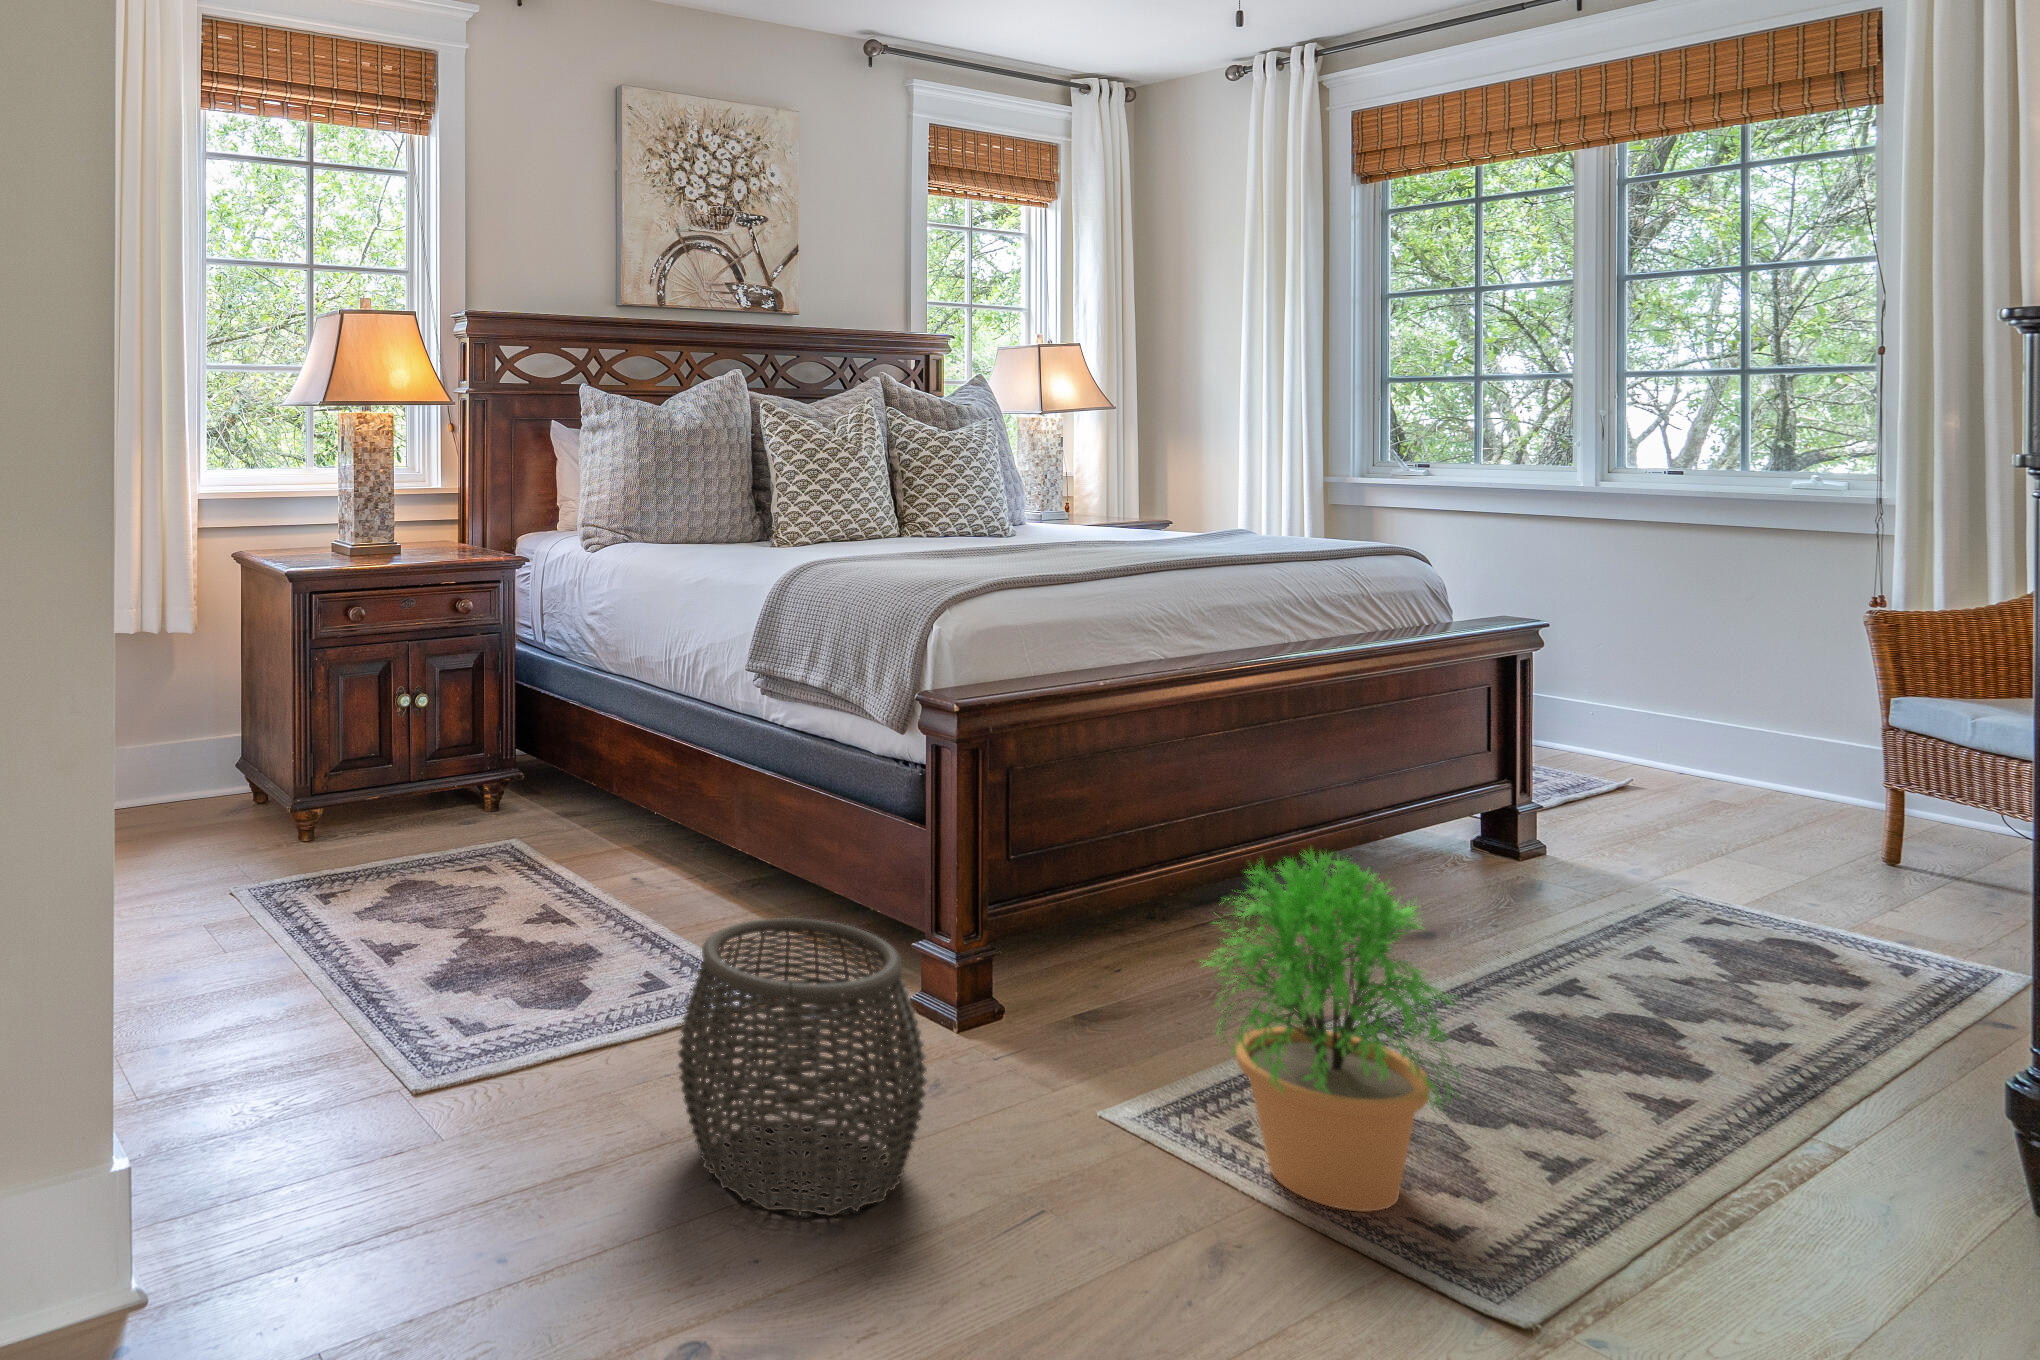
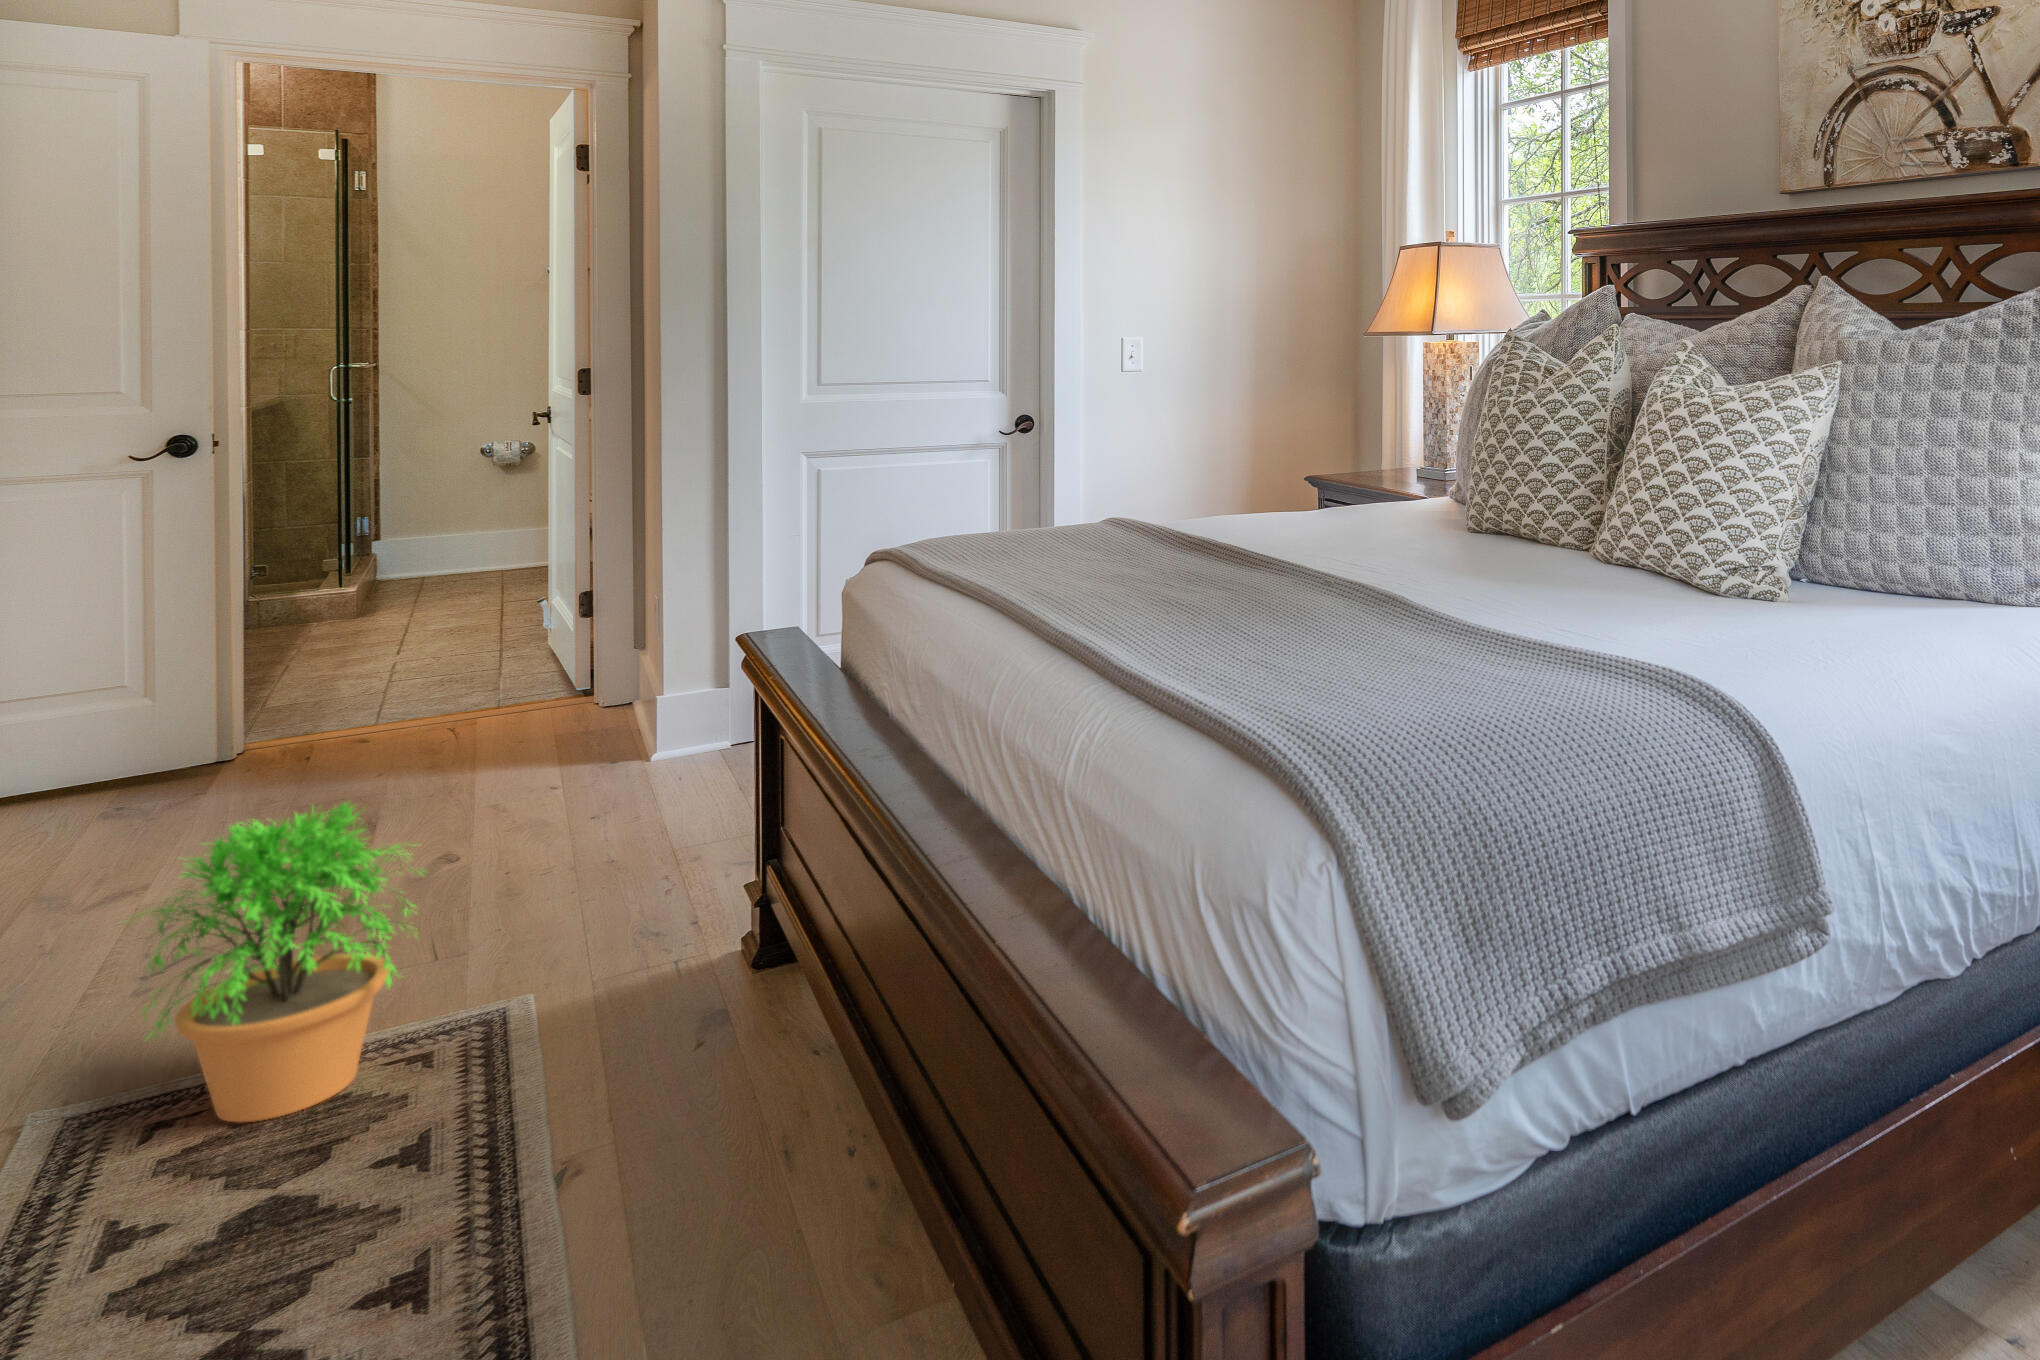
woven basket: present [678,918,927,1216] -> none [463,731,668,918]

